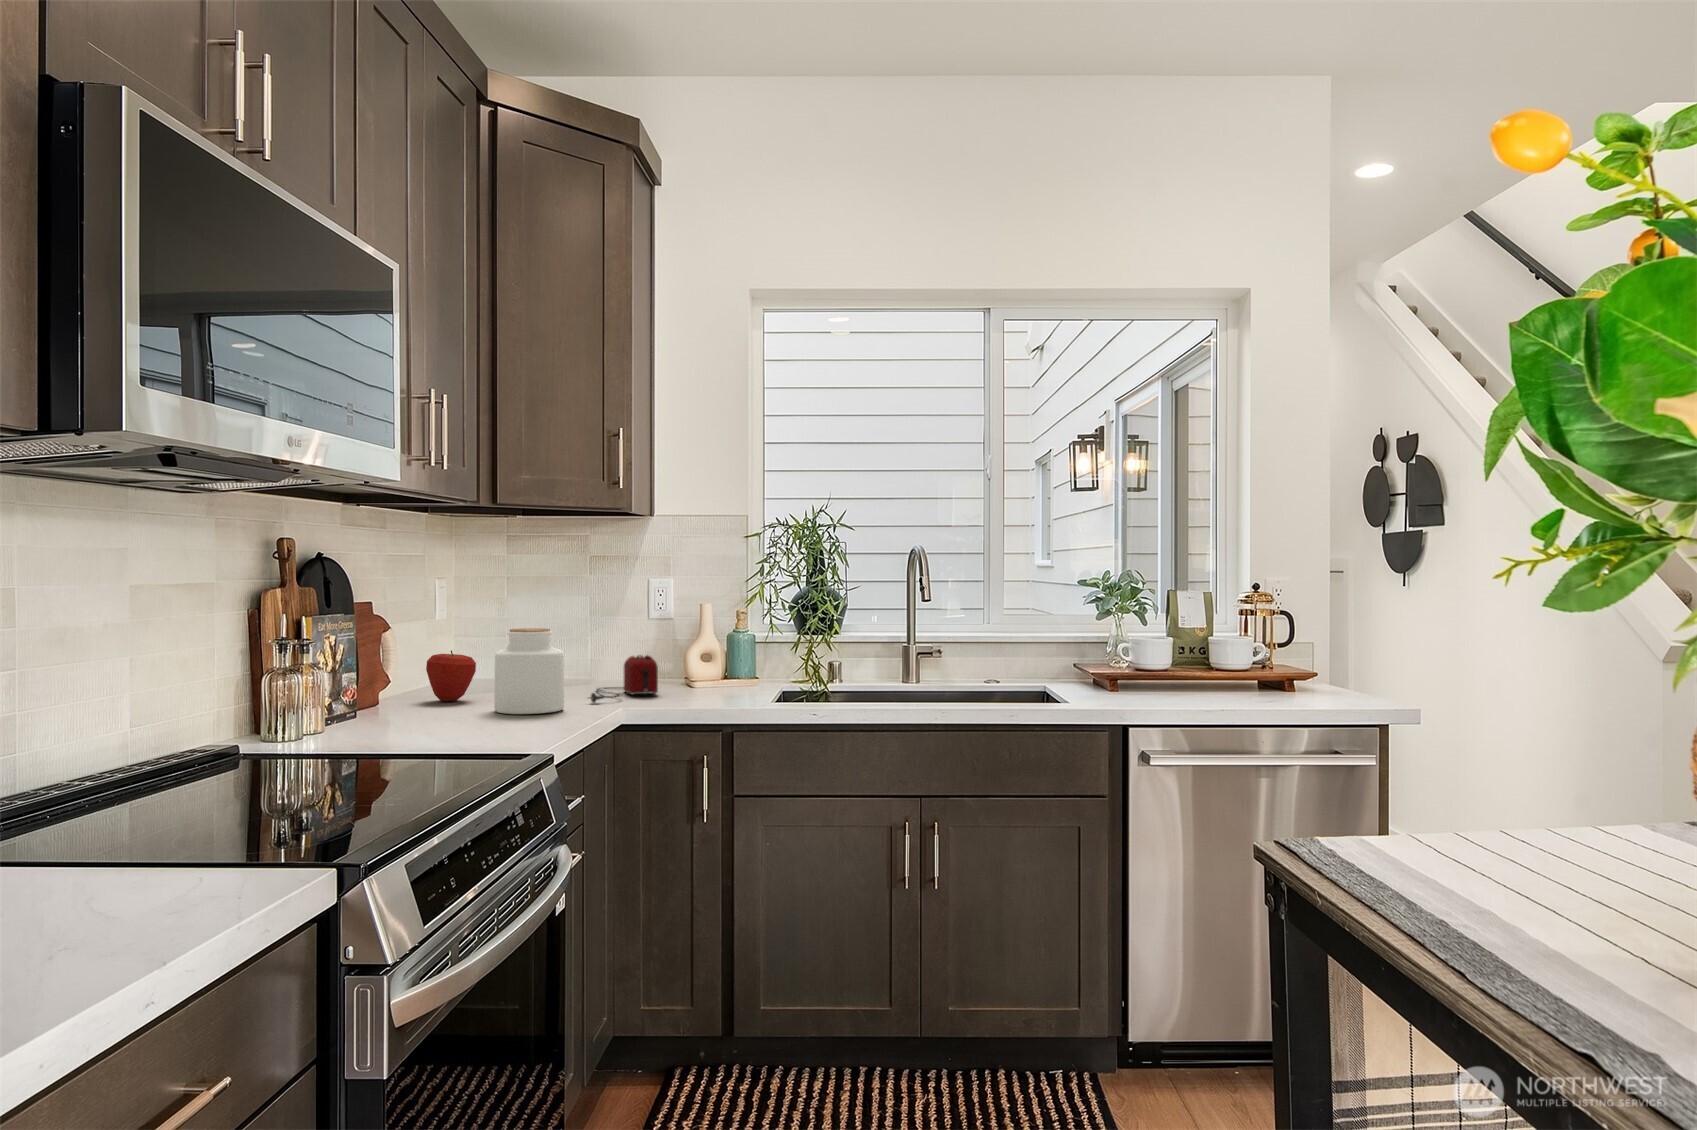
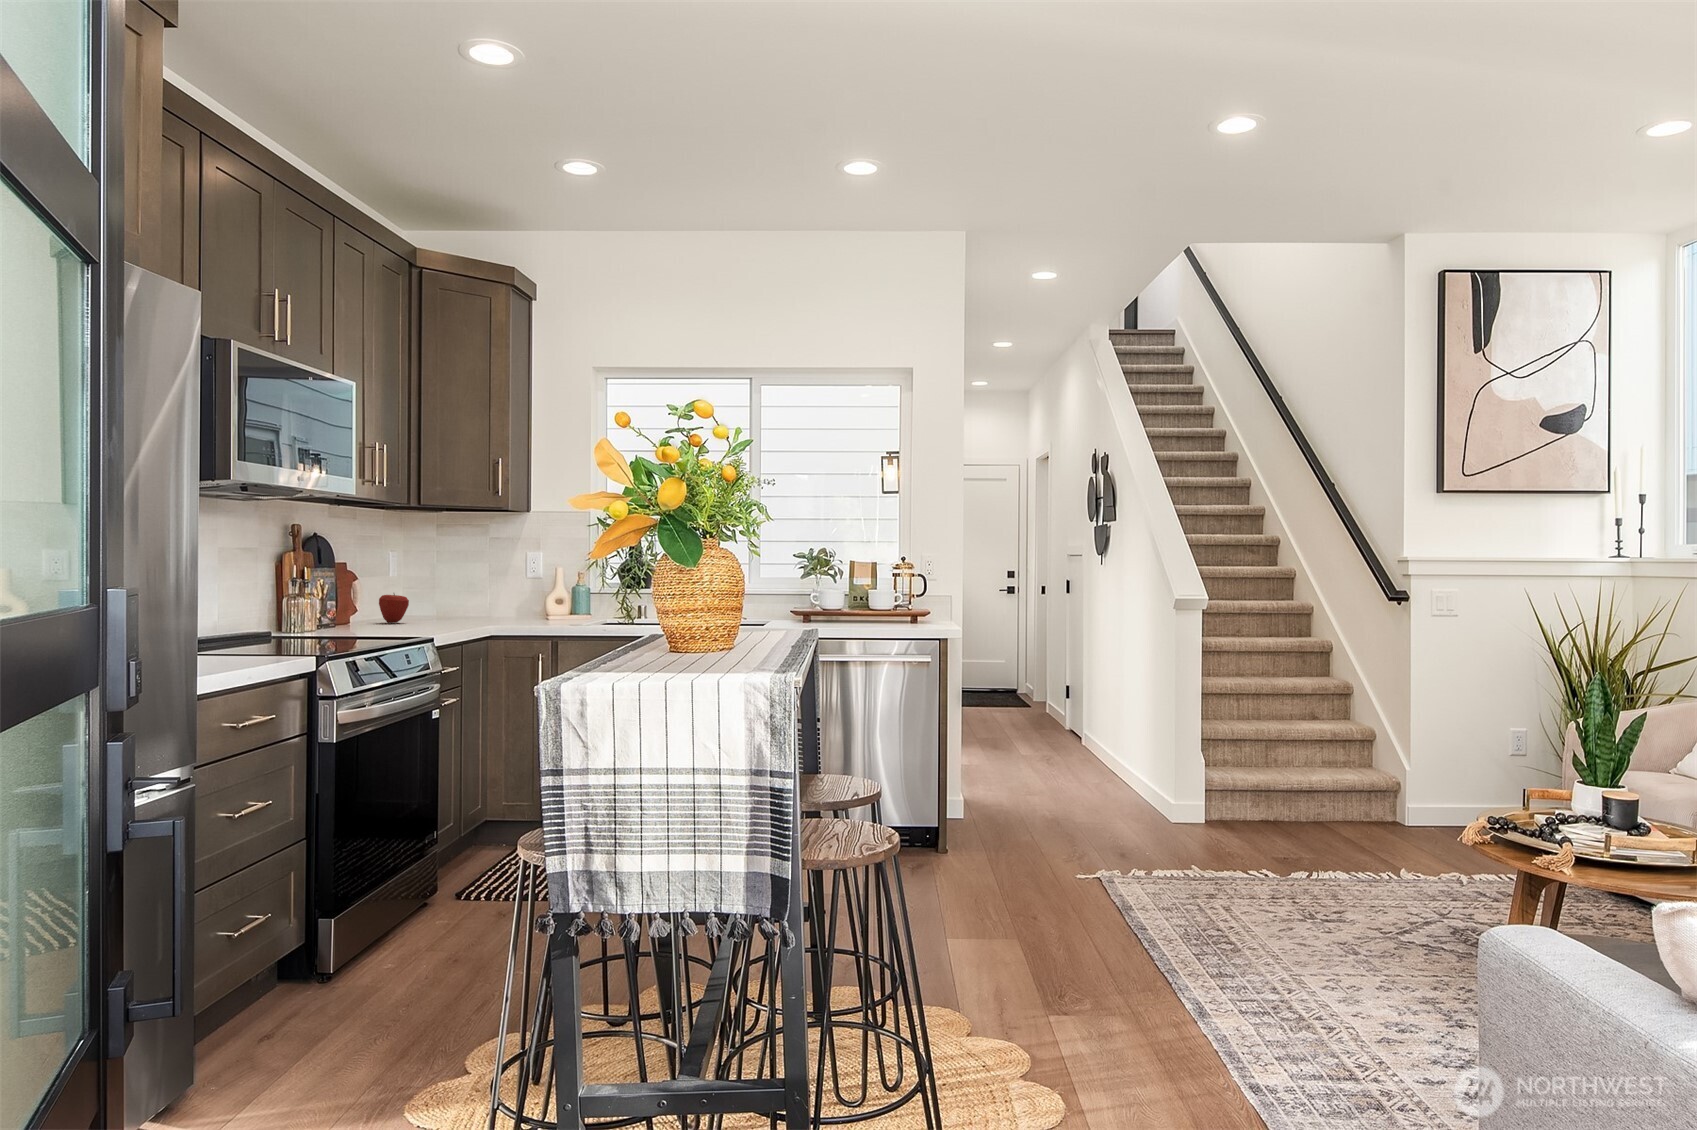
jar: present [494,628,564,714] -> none [416,579,457,627]
toaster: present [589,655,658,703] -> none [474,599,523,624]

